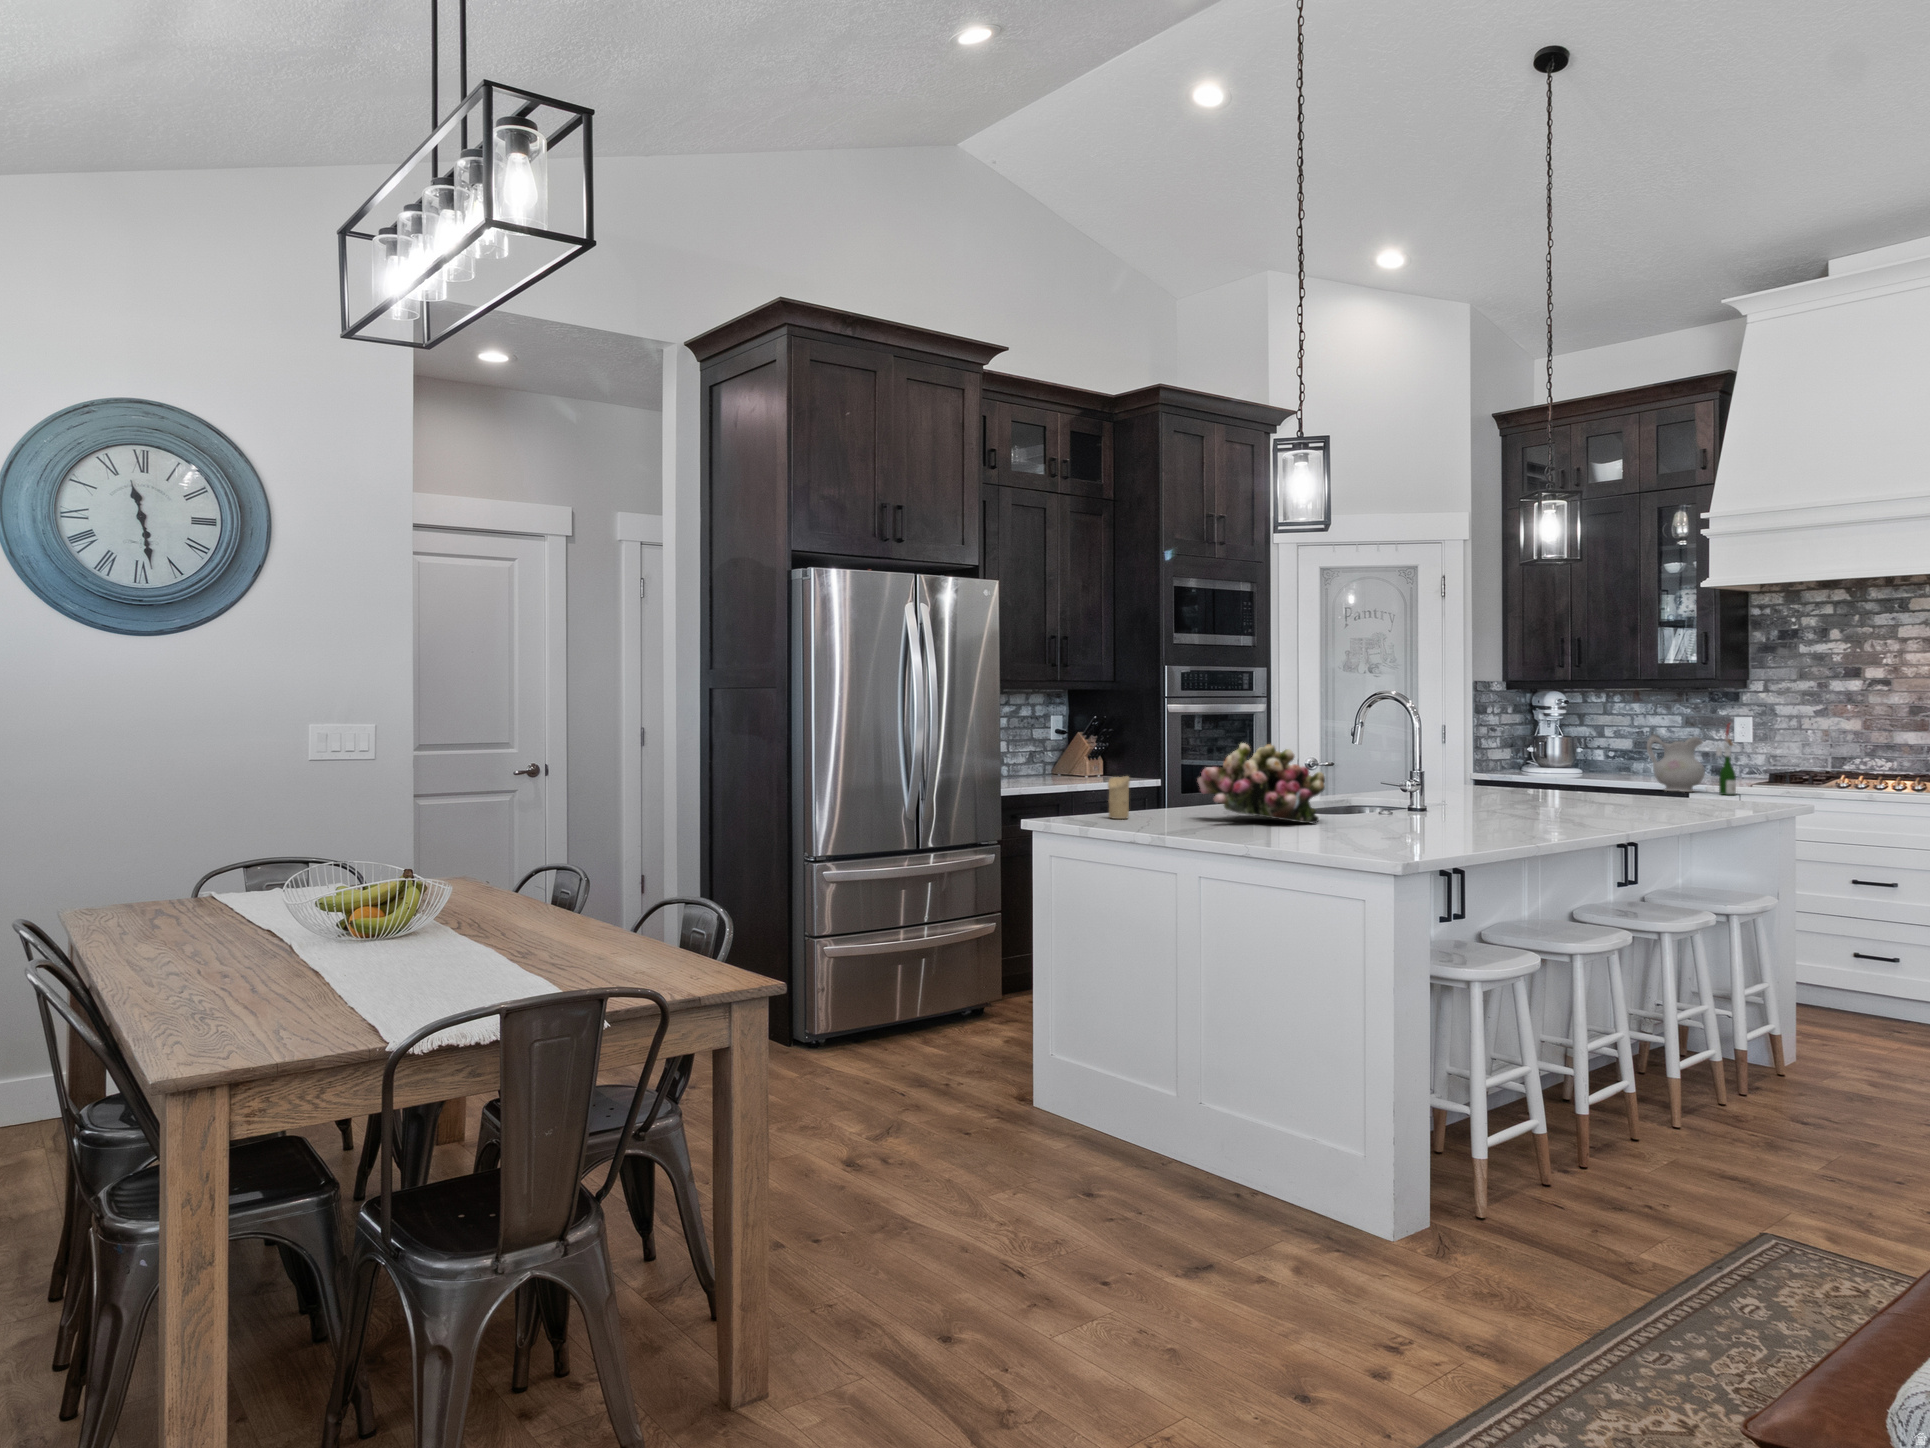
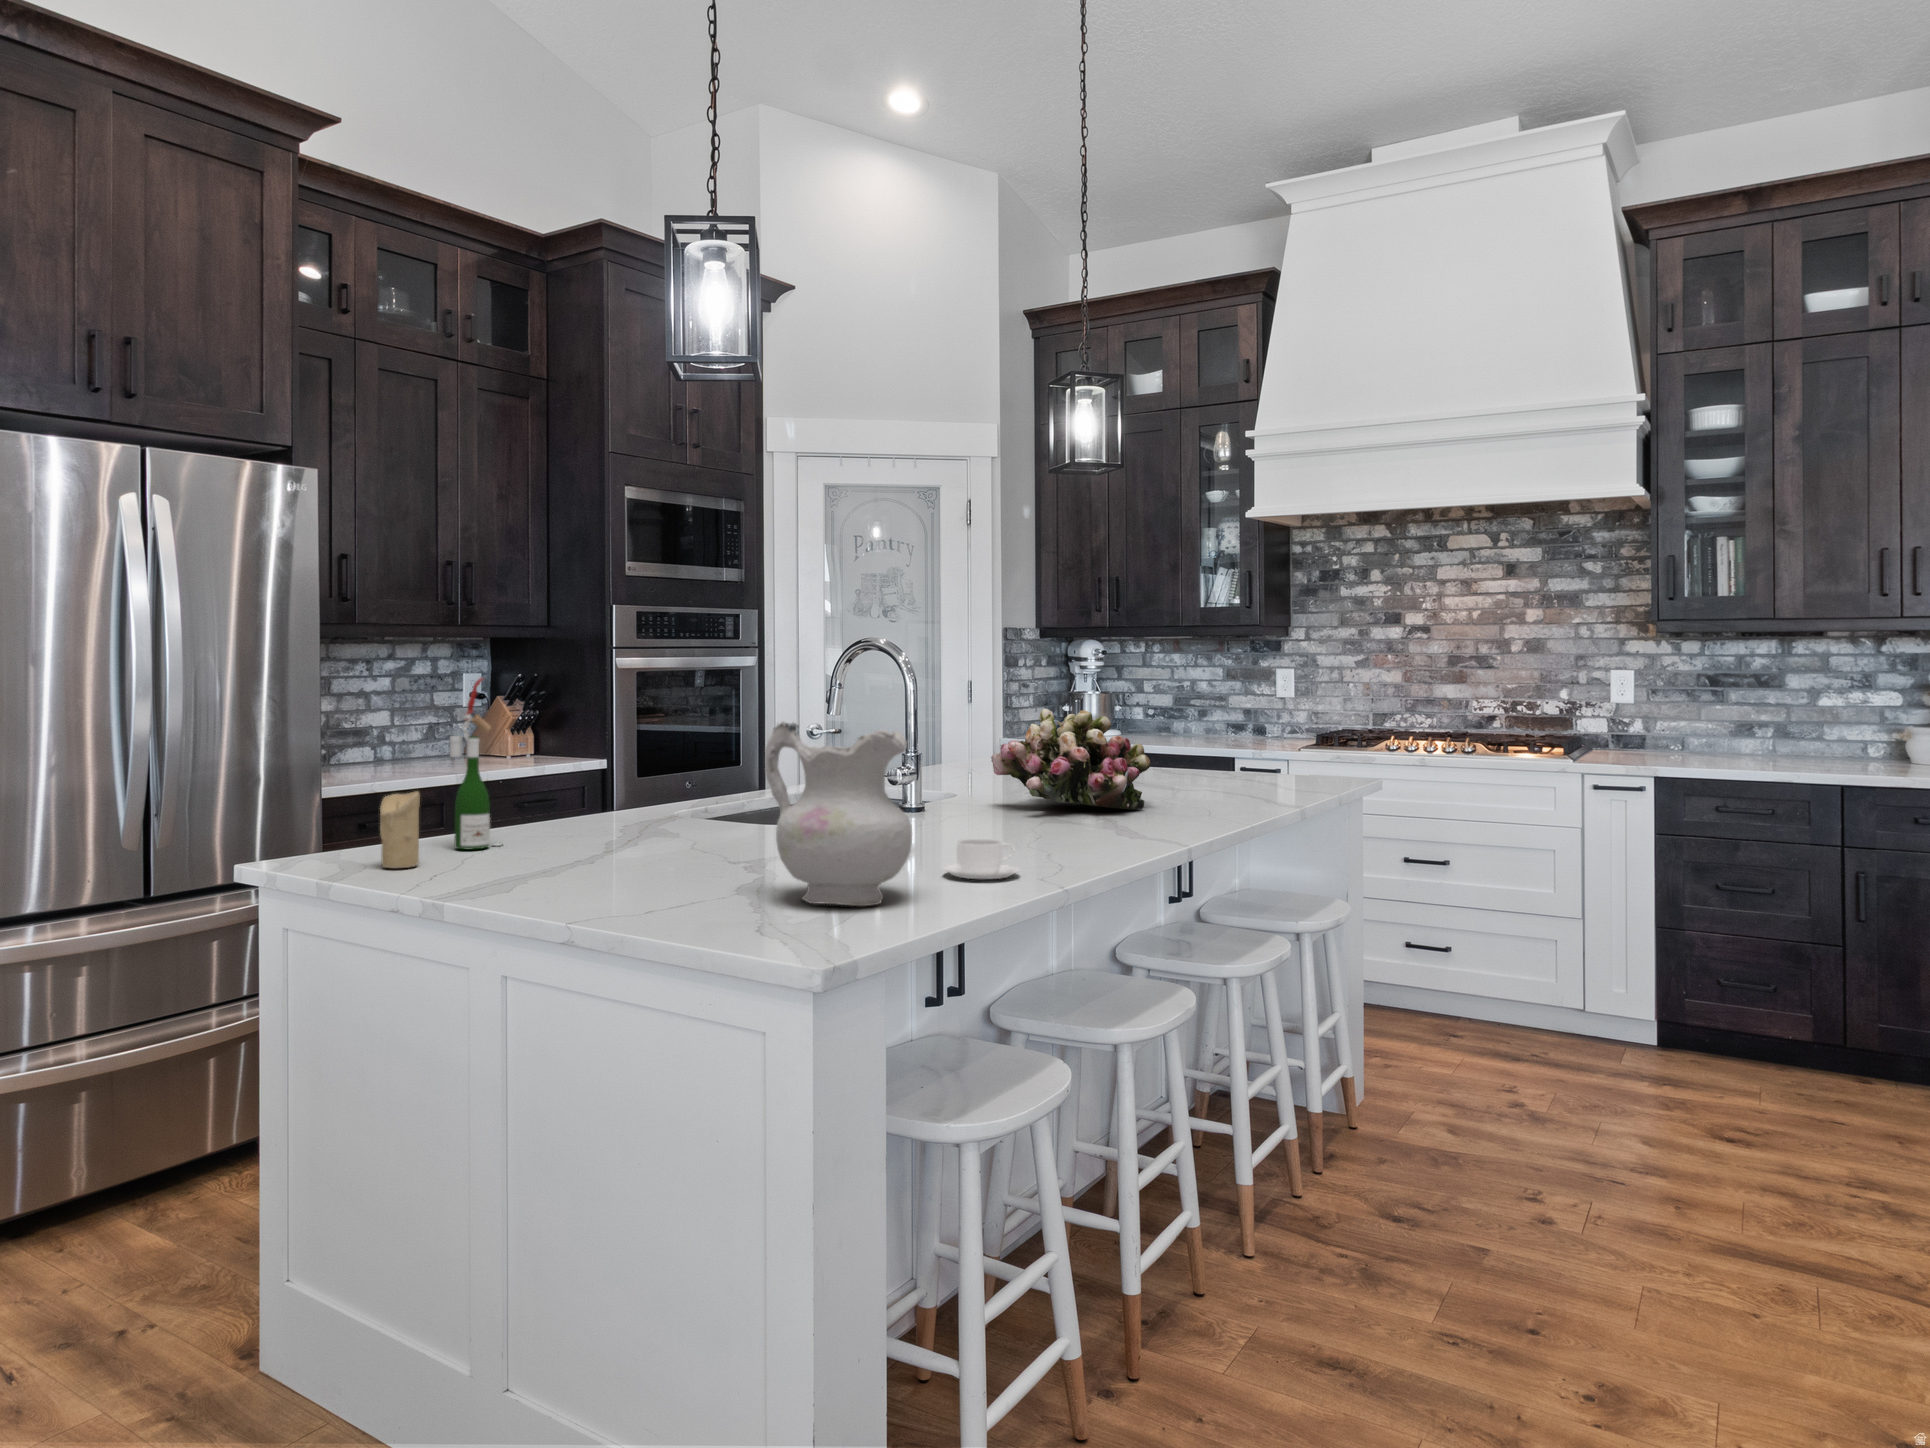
wine bottle: present [1716,724,1736,795] -> present [450,678,502,850]
ceramic pitcher: present [1647,734,1705,792] -> present [765,722,912,906]
flower arrangement: present [1198,743,1325,823] -> present [991,709,1150,810]
coffee cup: none [1455,812,1506,834] -> present [943,839,1019,879]

